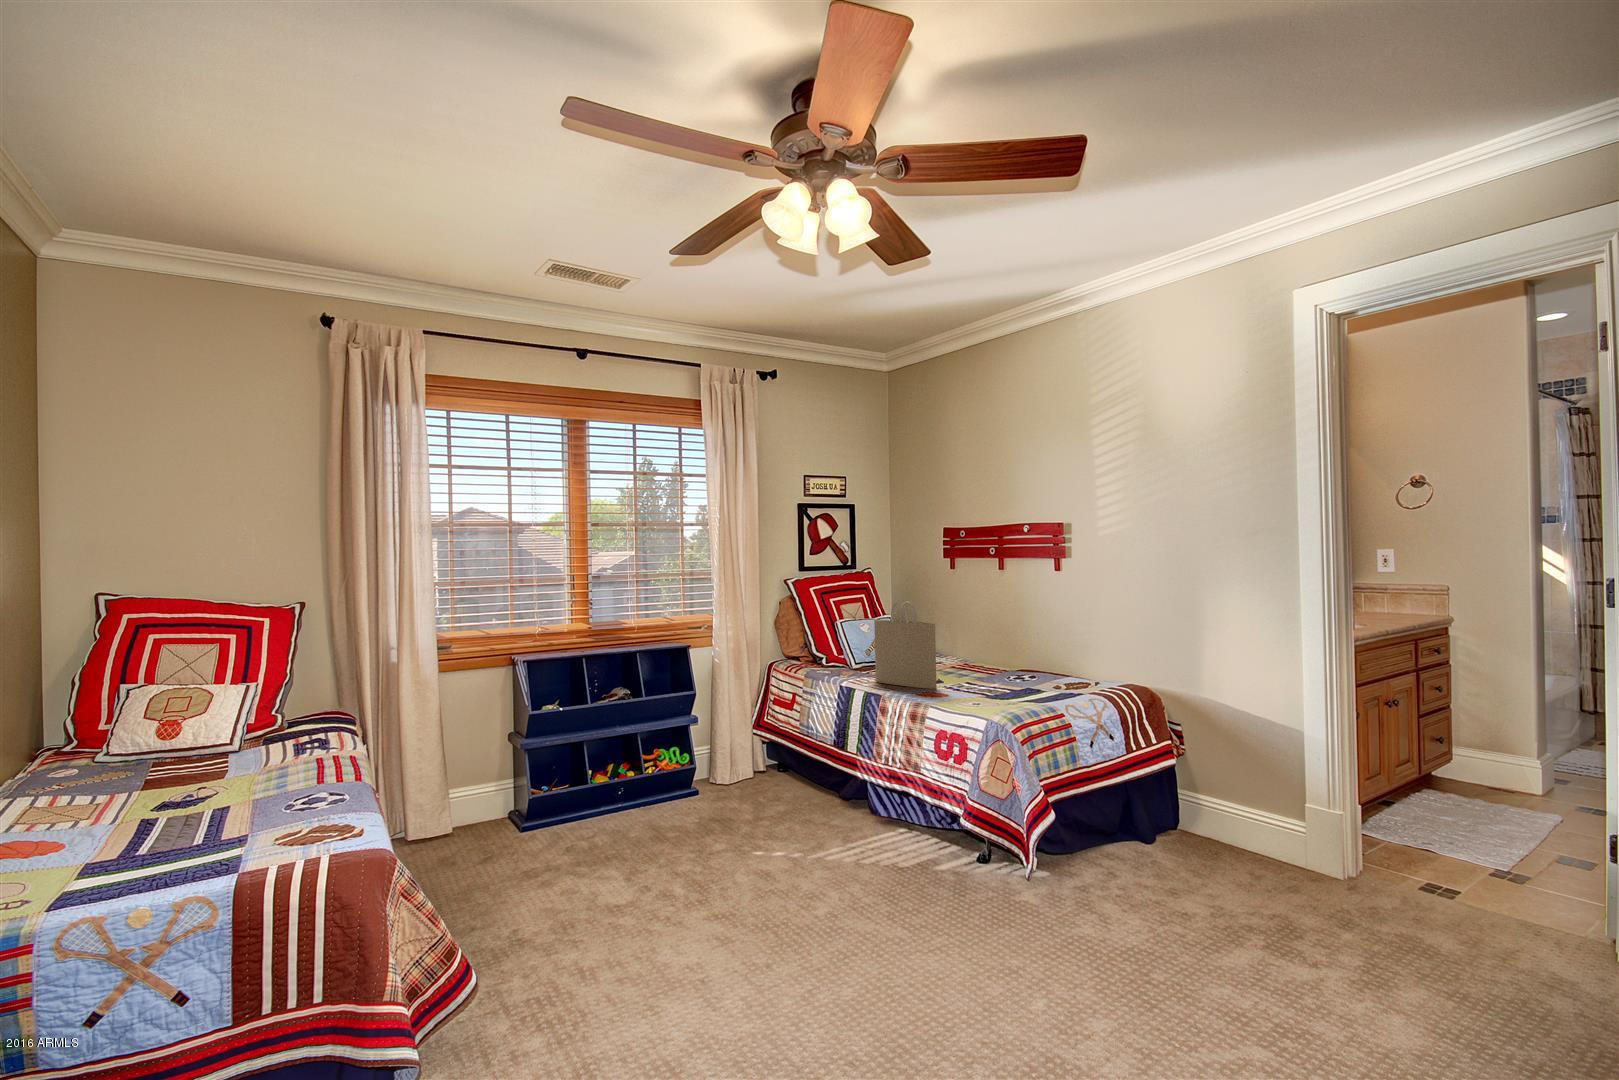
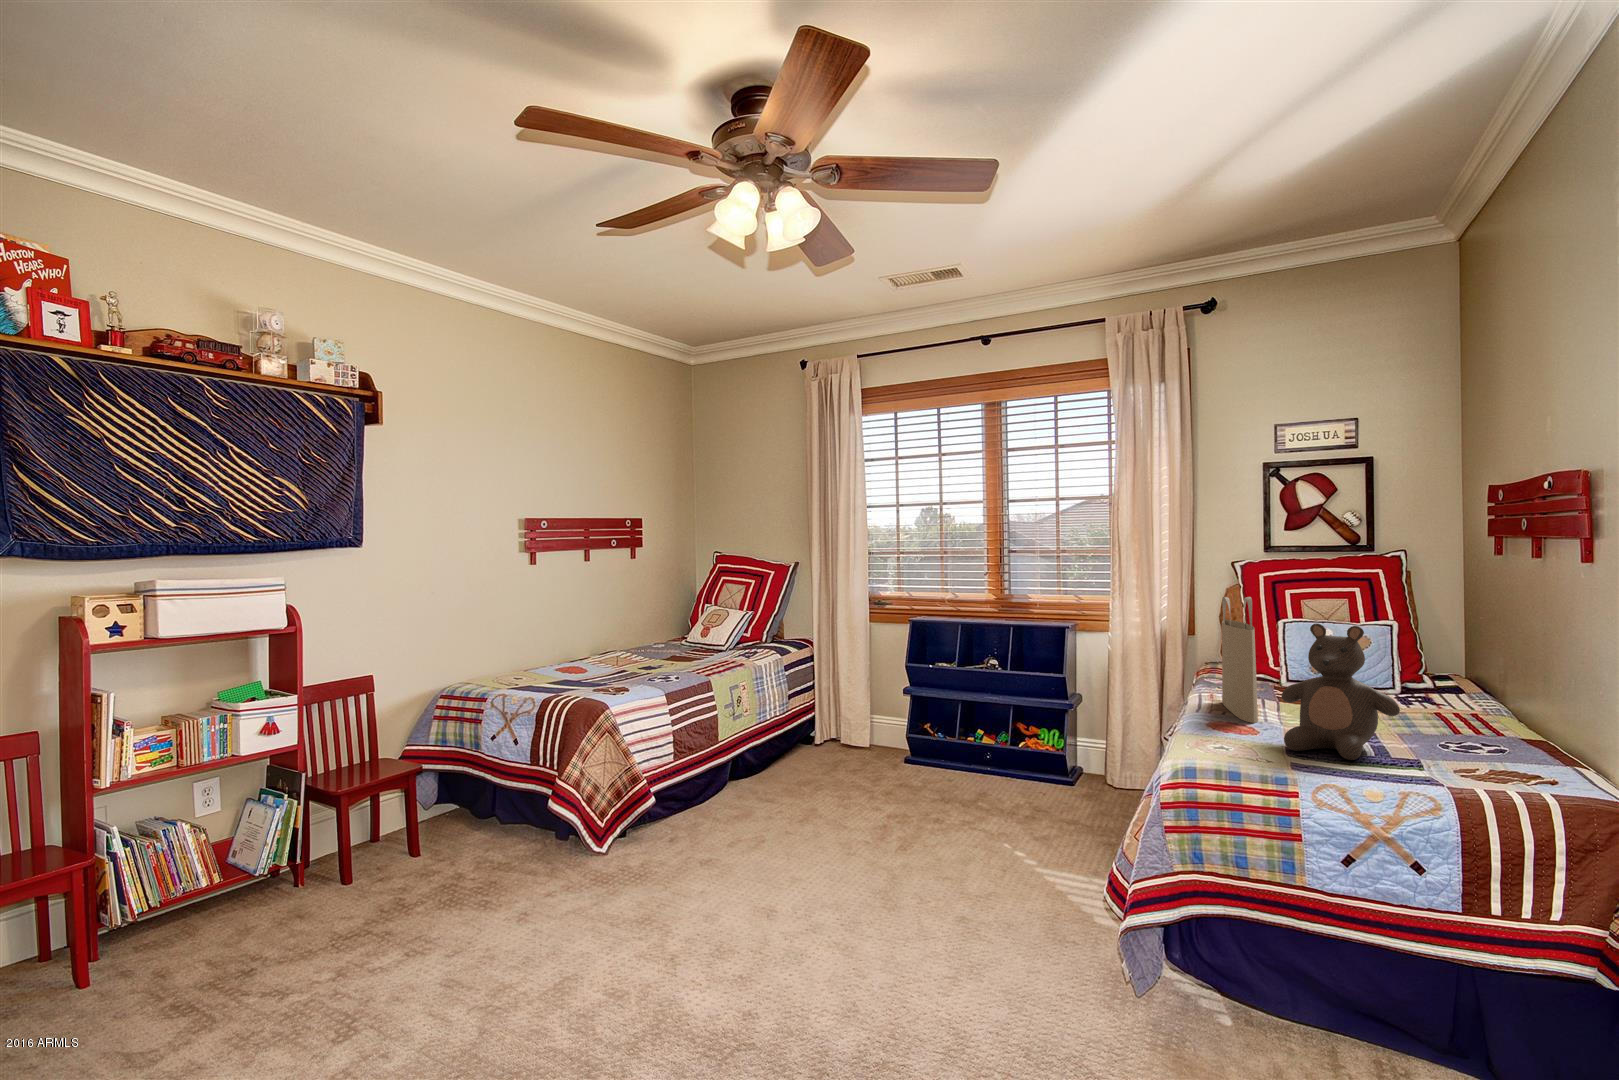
teddy bear: none [976,612,1042,695] -> present [1281,624,1400,760]

